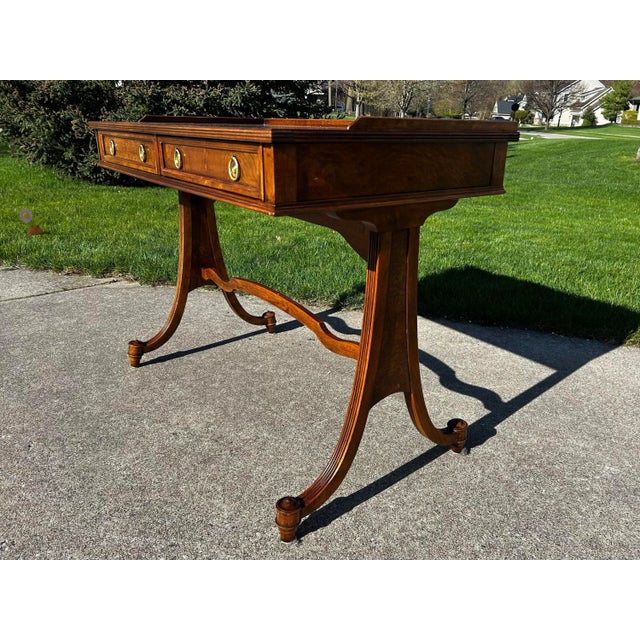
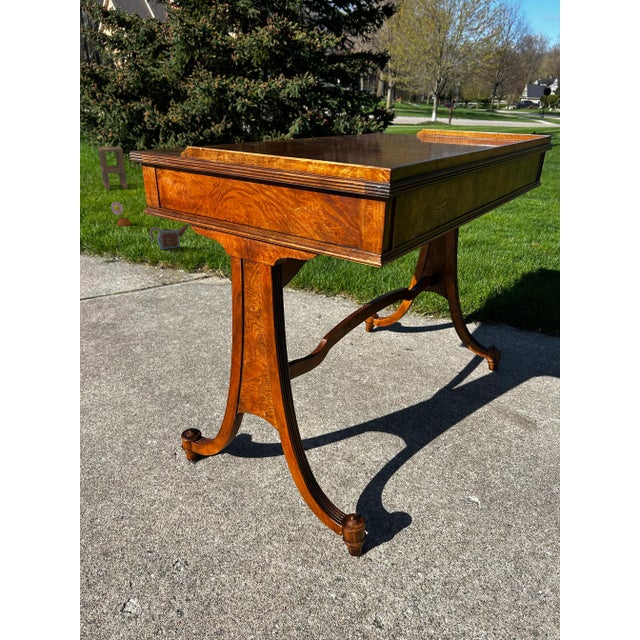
side table: none [16,155,49,201] -> present [98,147,127,190]
watering can: none [55,228,99,255] -> present [150,224,188,250]

